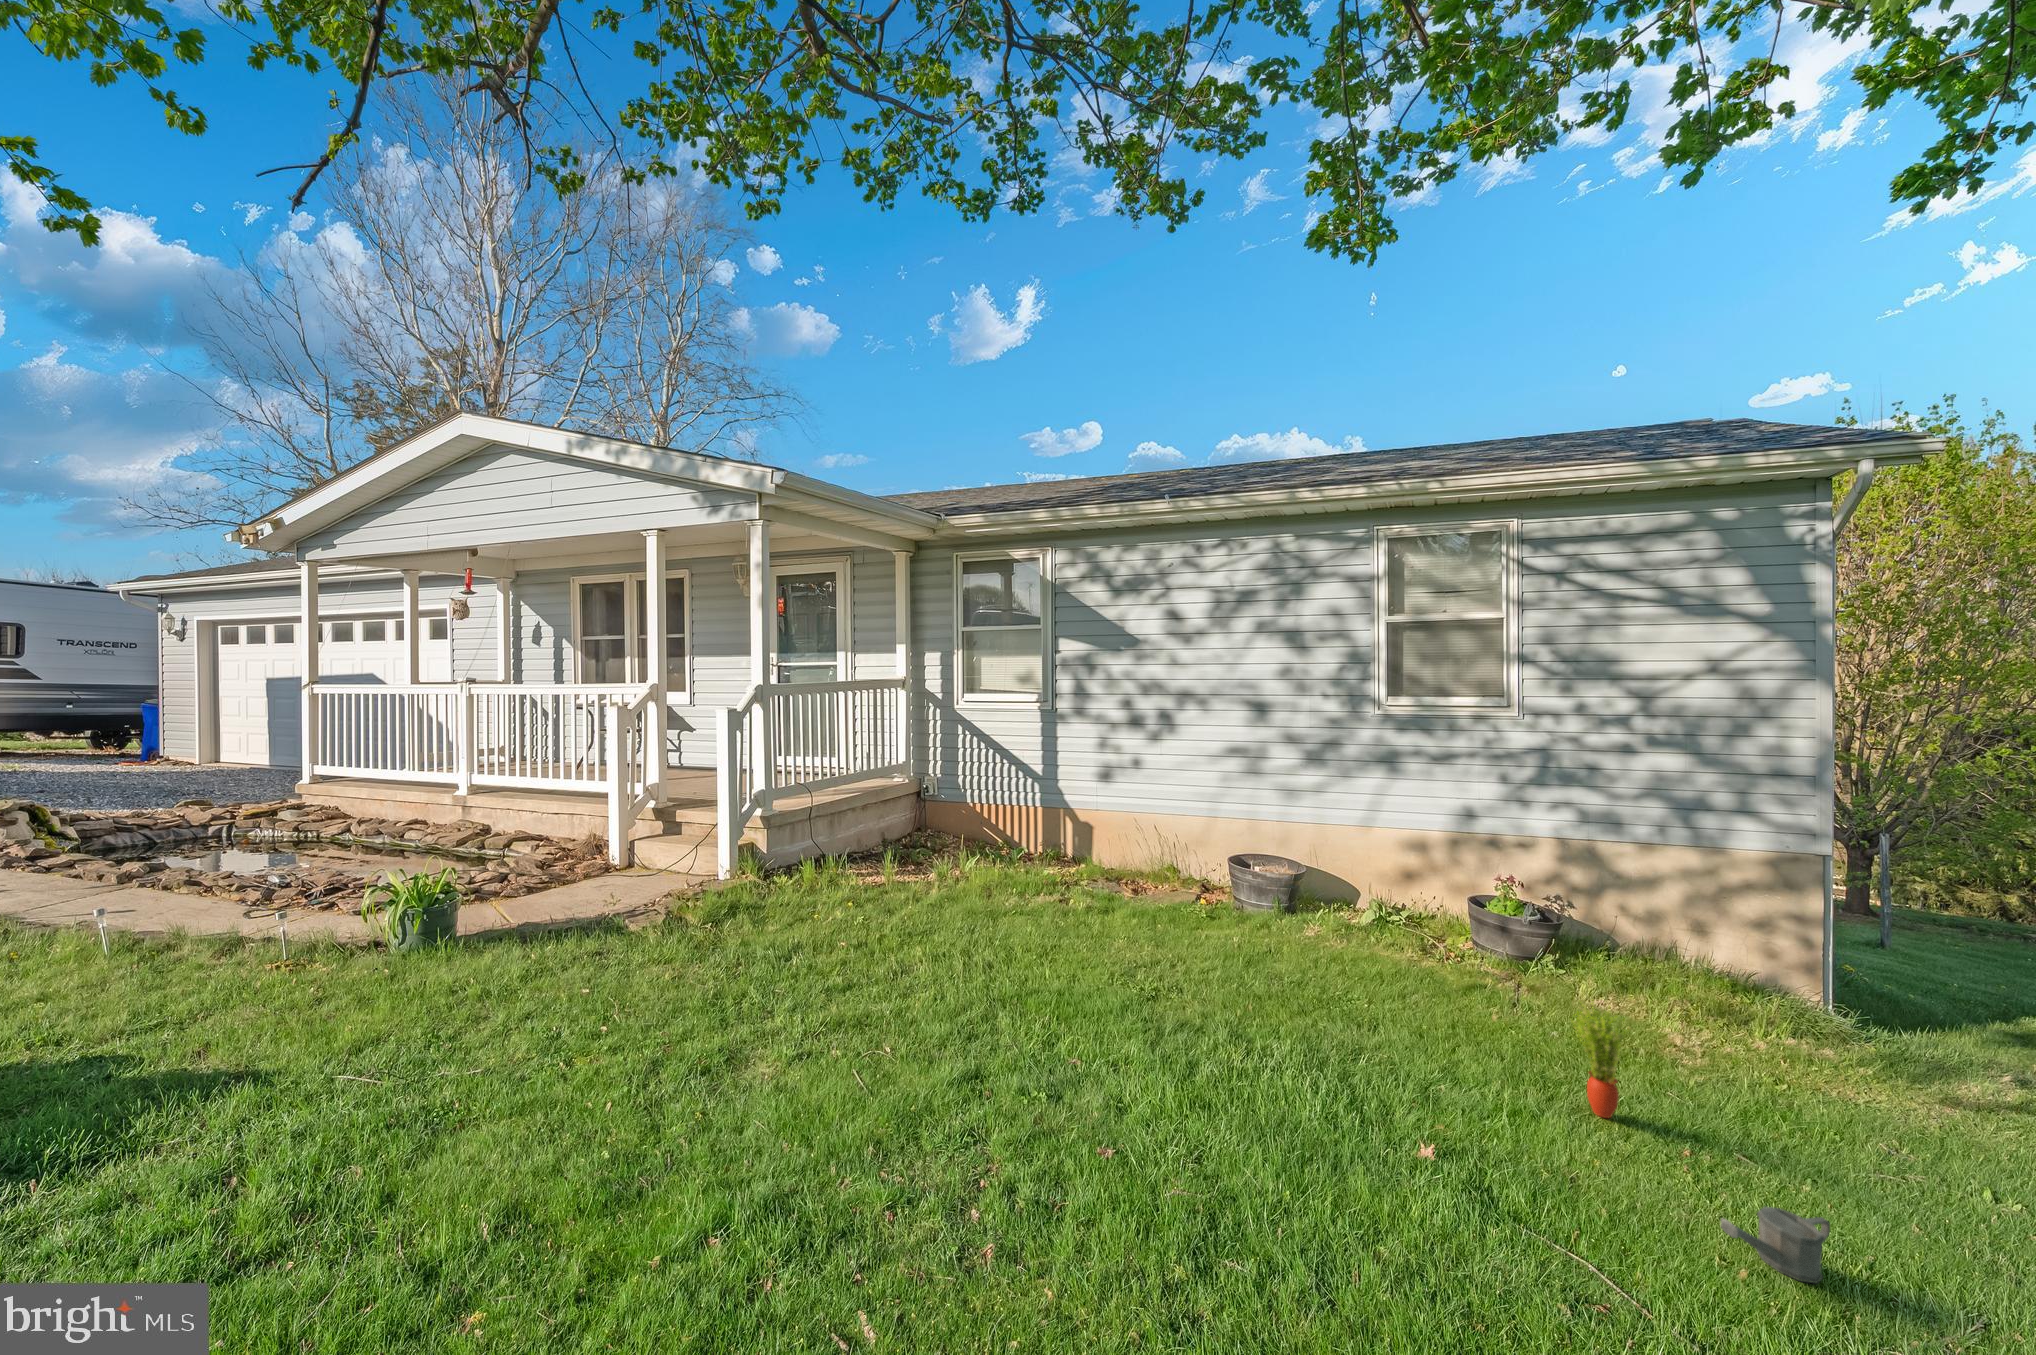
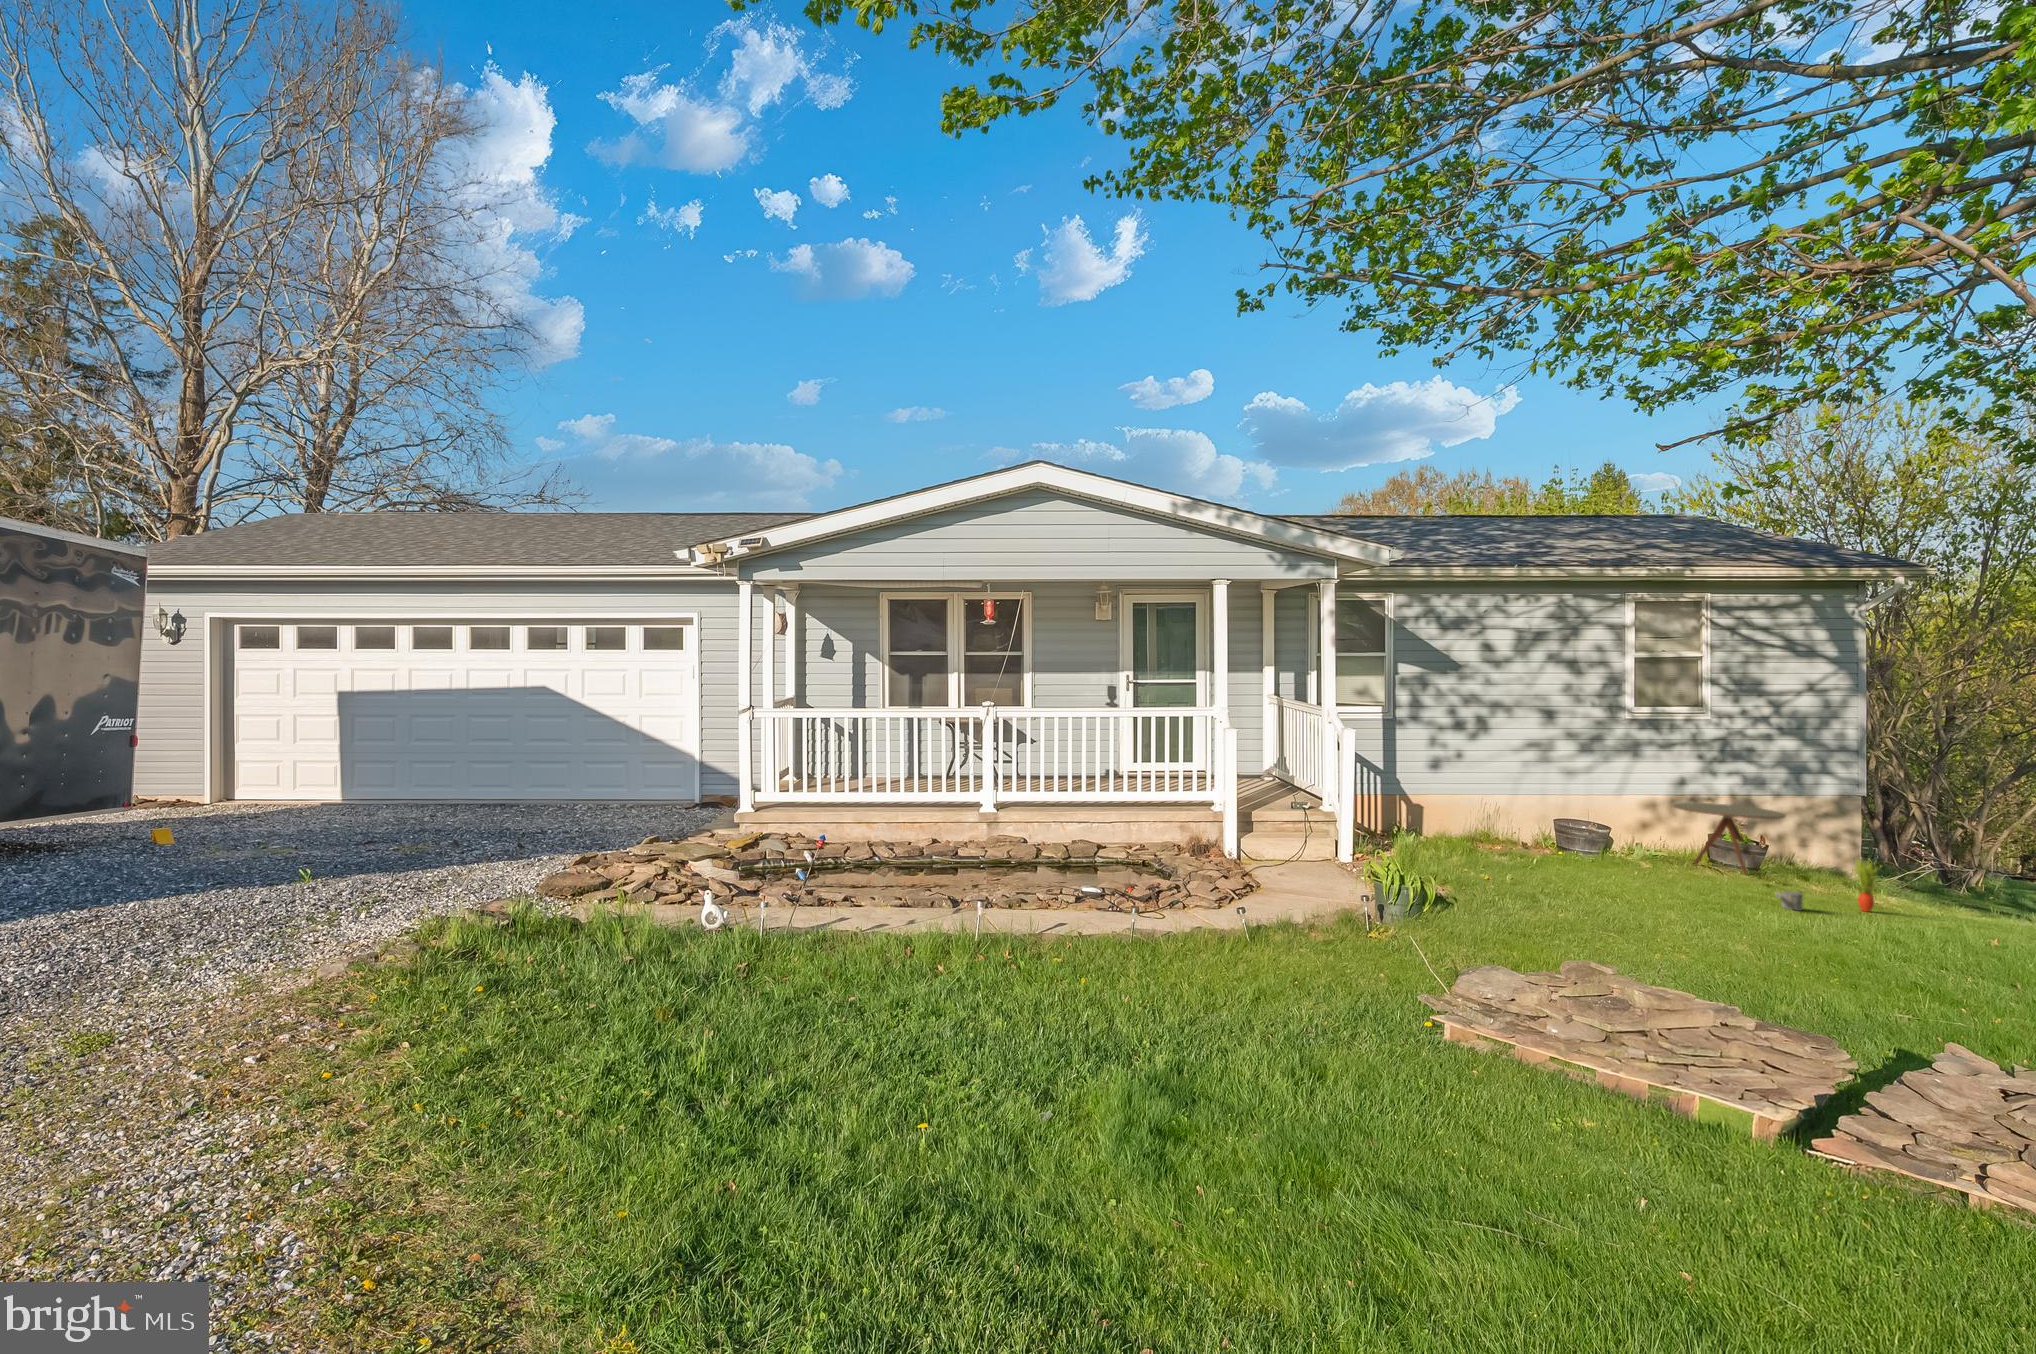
round table: none [1428,847,1605,983] -> present [1673,803,1785,875]
watering can: present [1721,1207,1830,1283] -> present [1775,891,1803,911]

